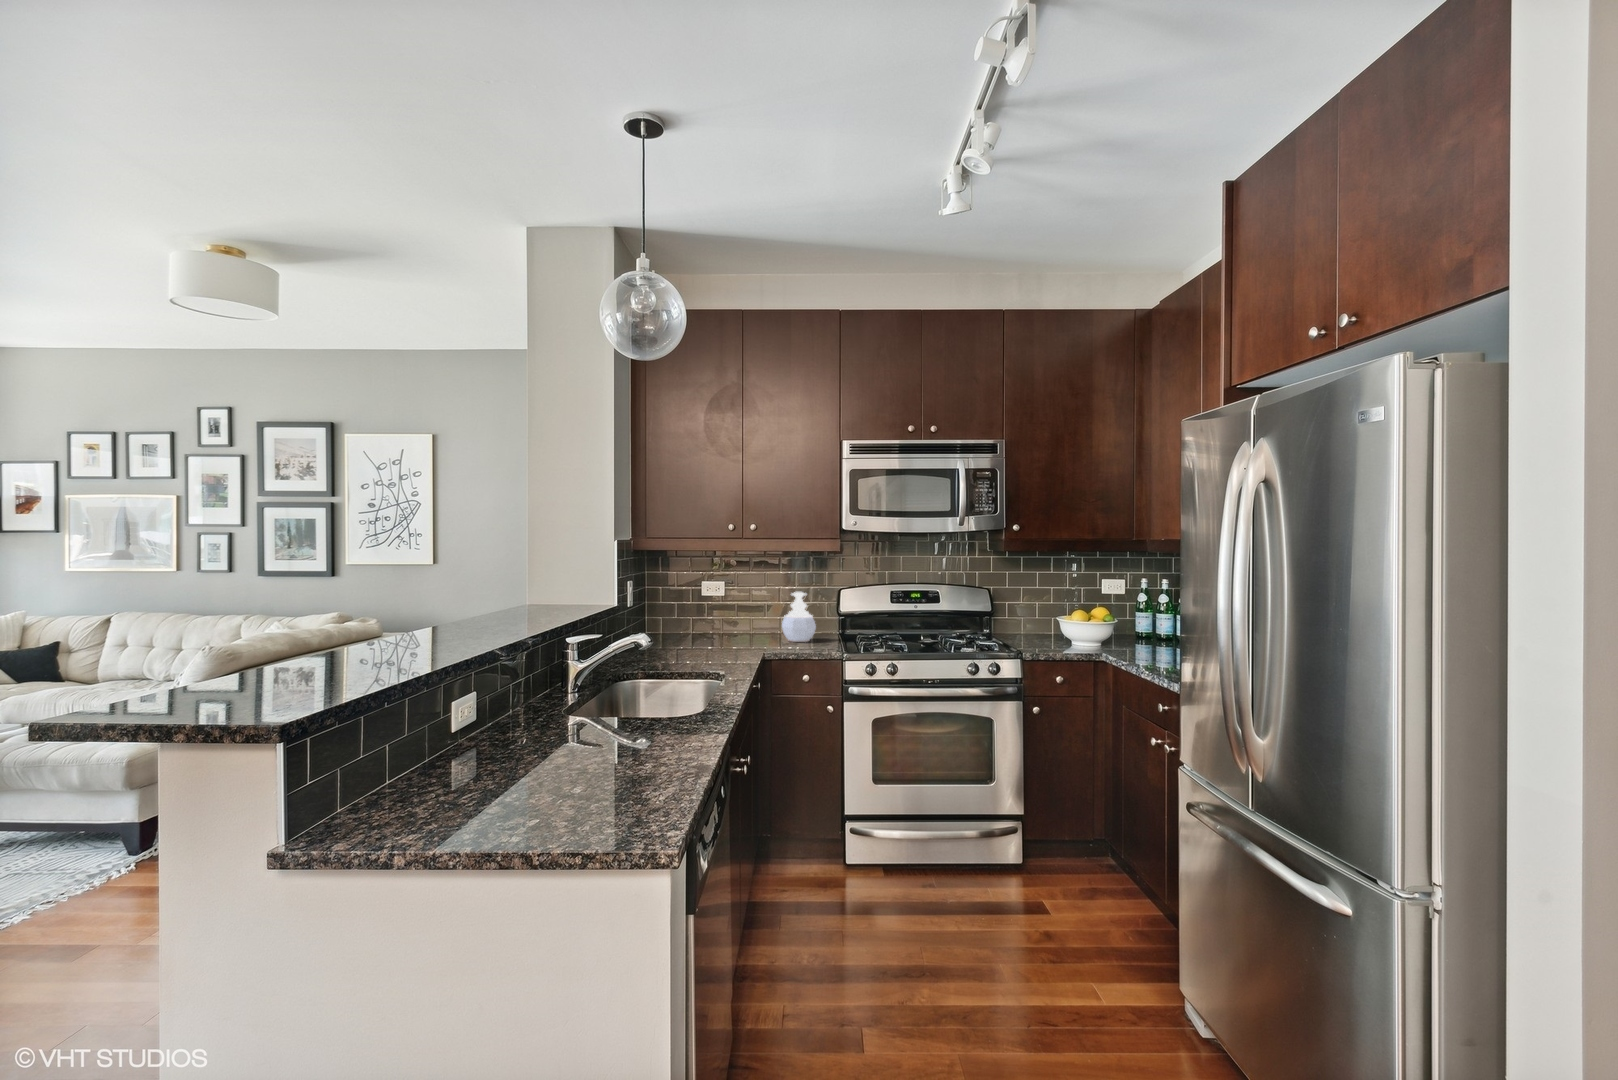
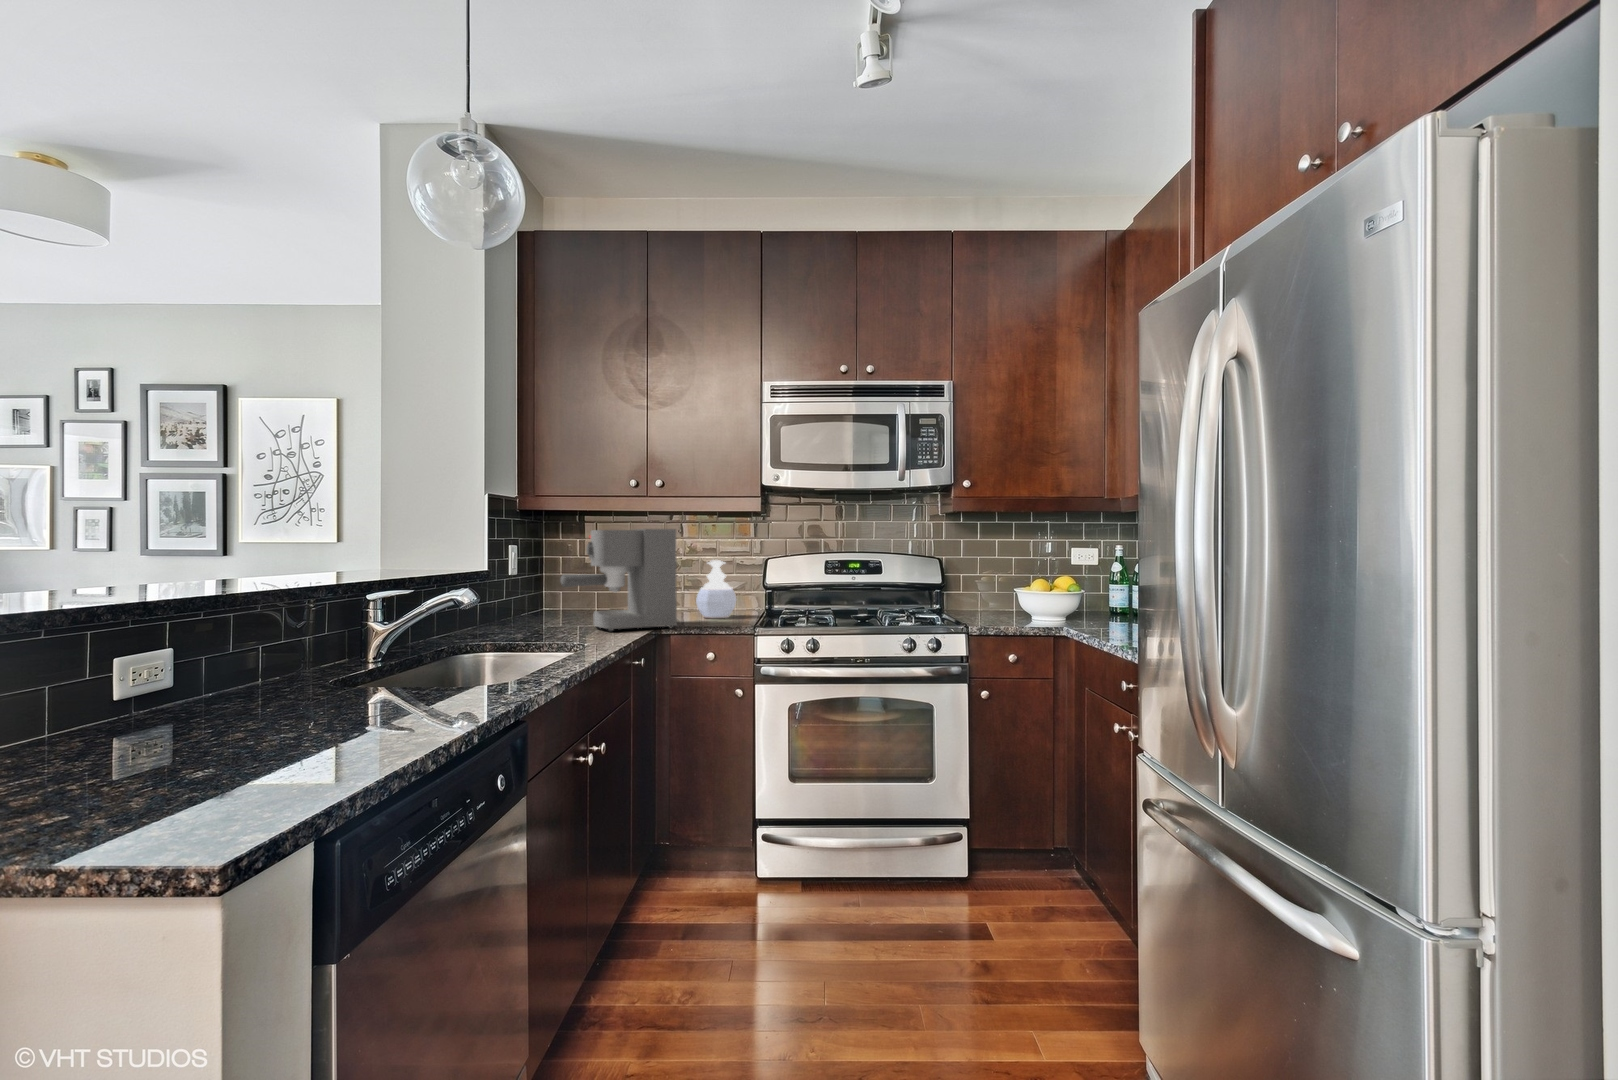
coffee maker: none [679,567,774,656] -> present [560,529,677,631]

